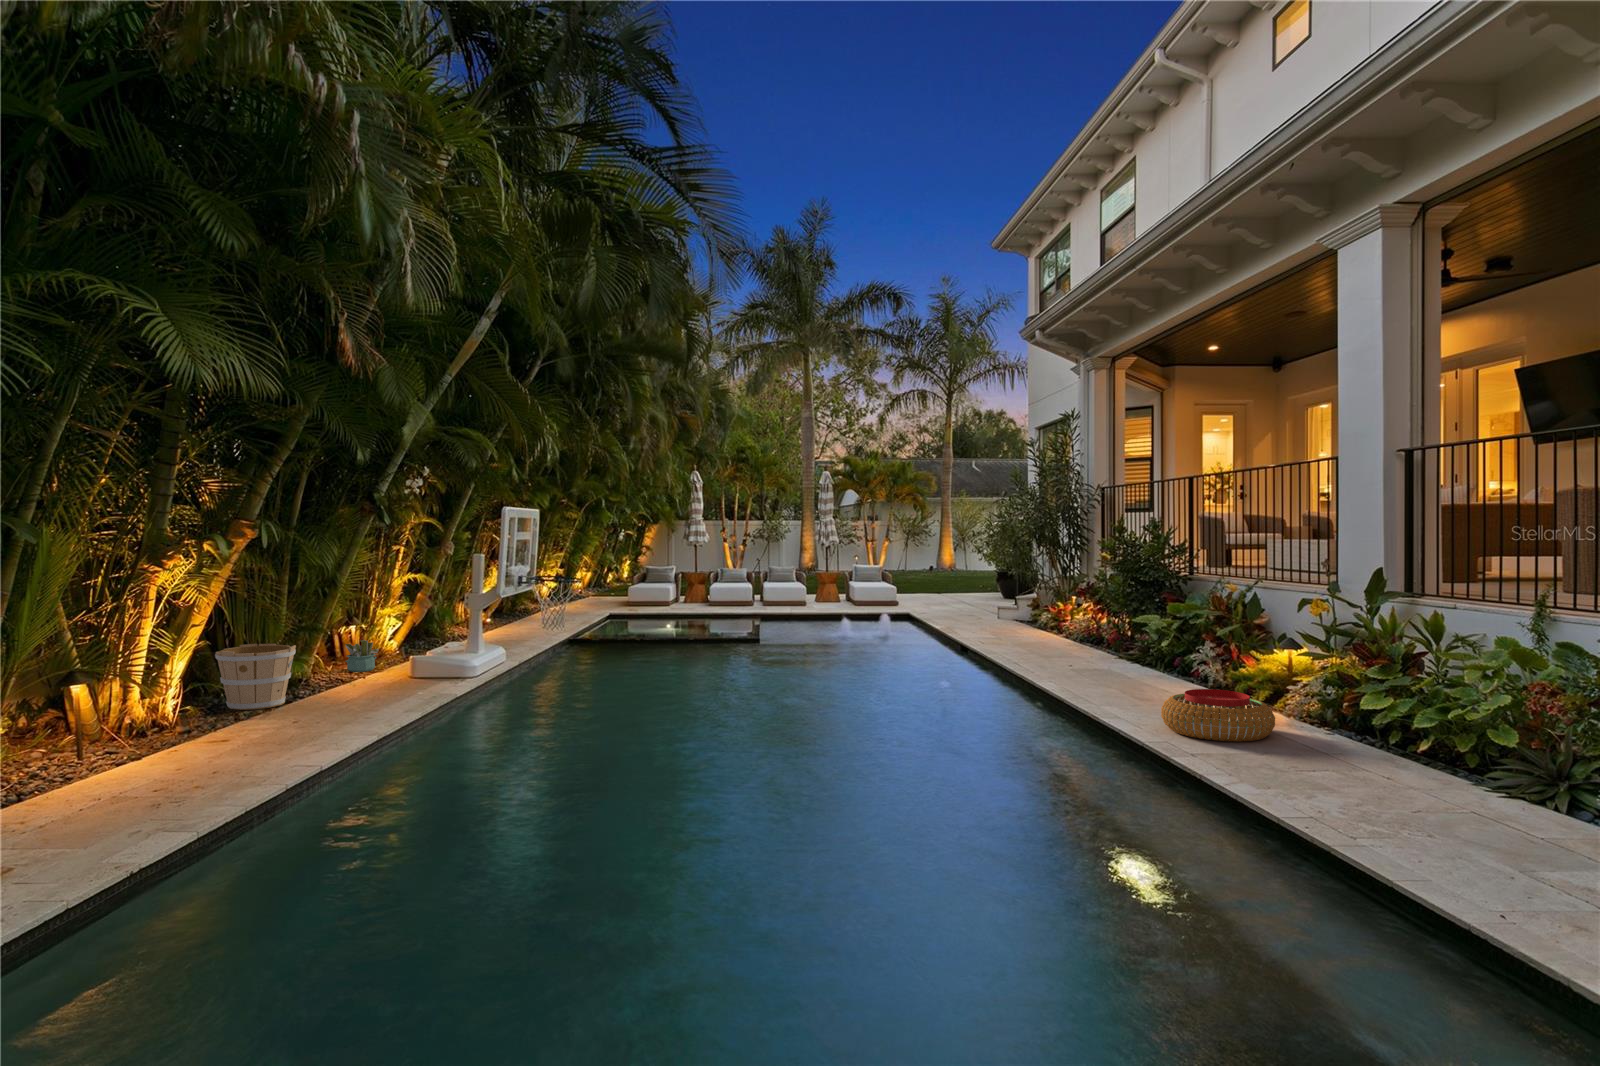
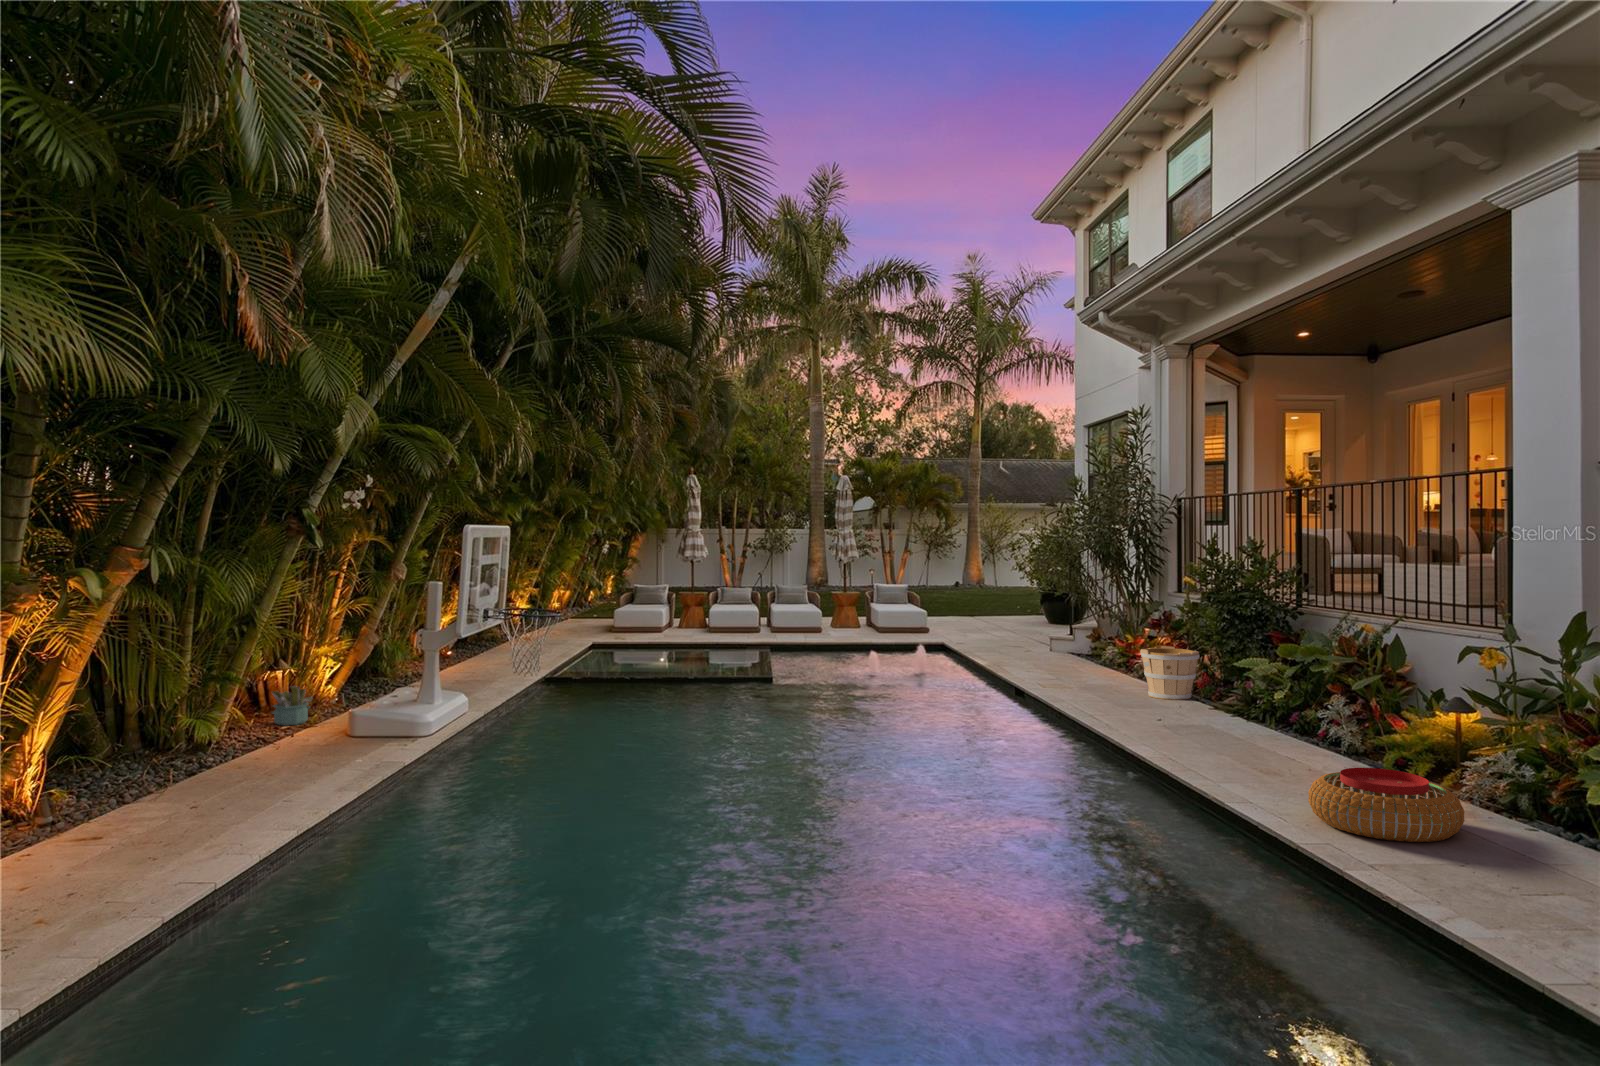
wooden bucket: present [215,644,296,710] -> present [1141,646,1200,700]

